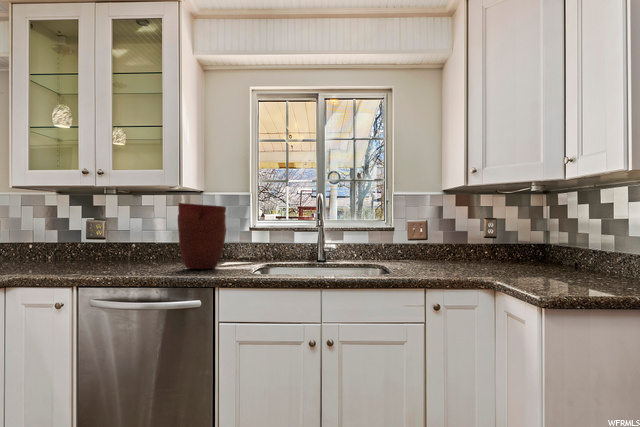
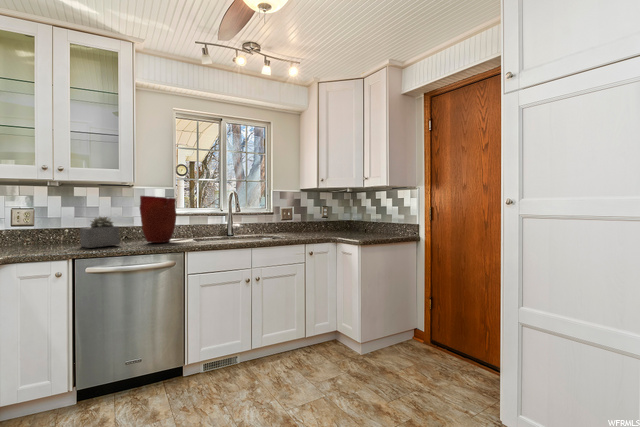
succulent plant: none [107,229,151,271] -> present [80,216,120,248]

